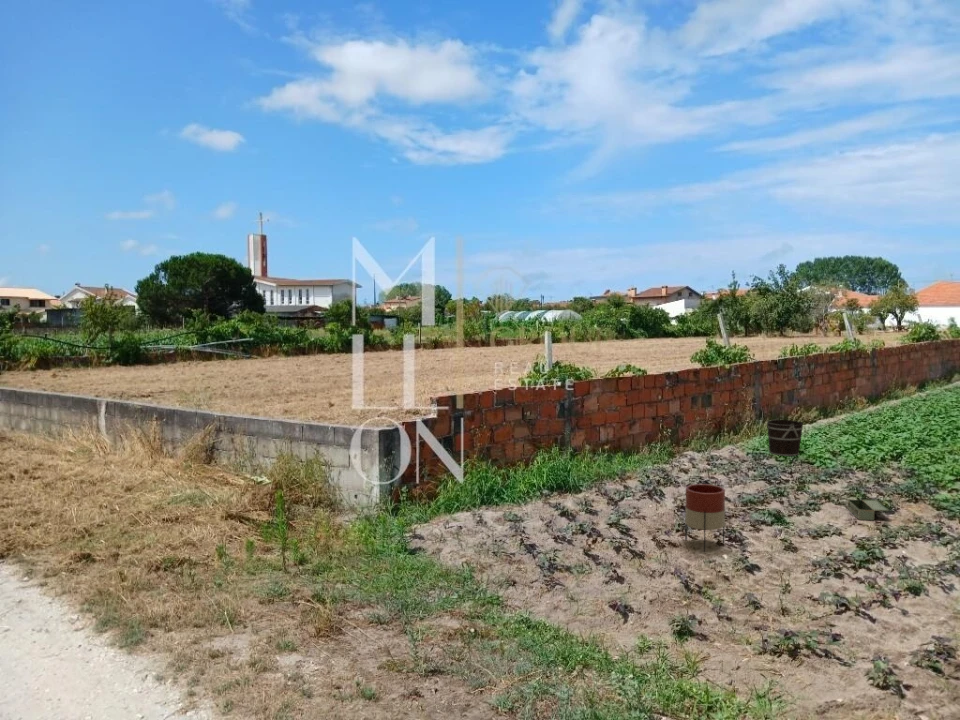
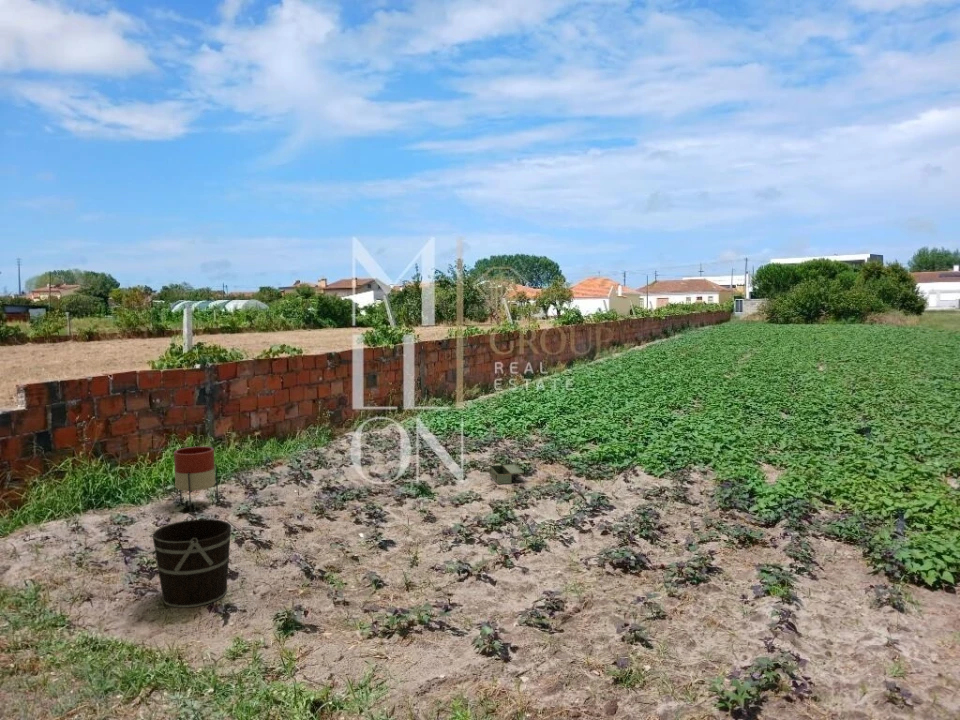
bucket: present [767,418,803,456] -> present [149,517,231,608]
planter: present [685,484,725,551] -> present [174,446,218,512]

